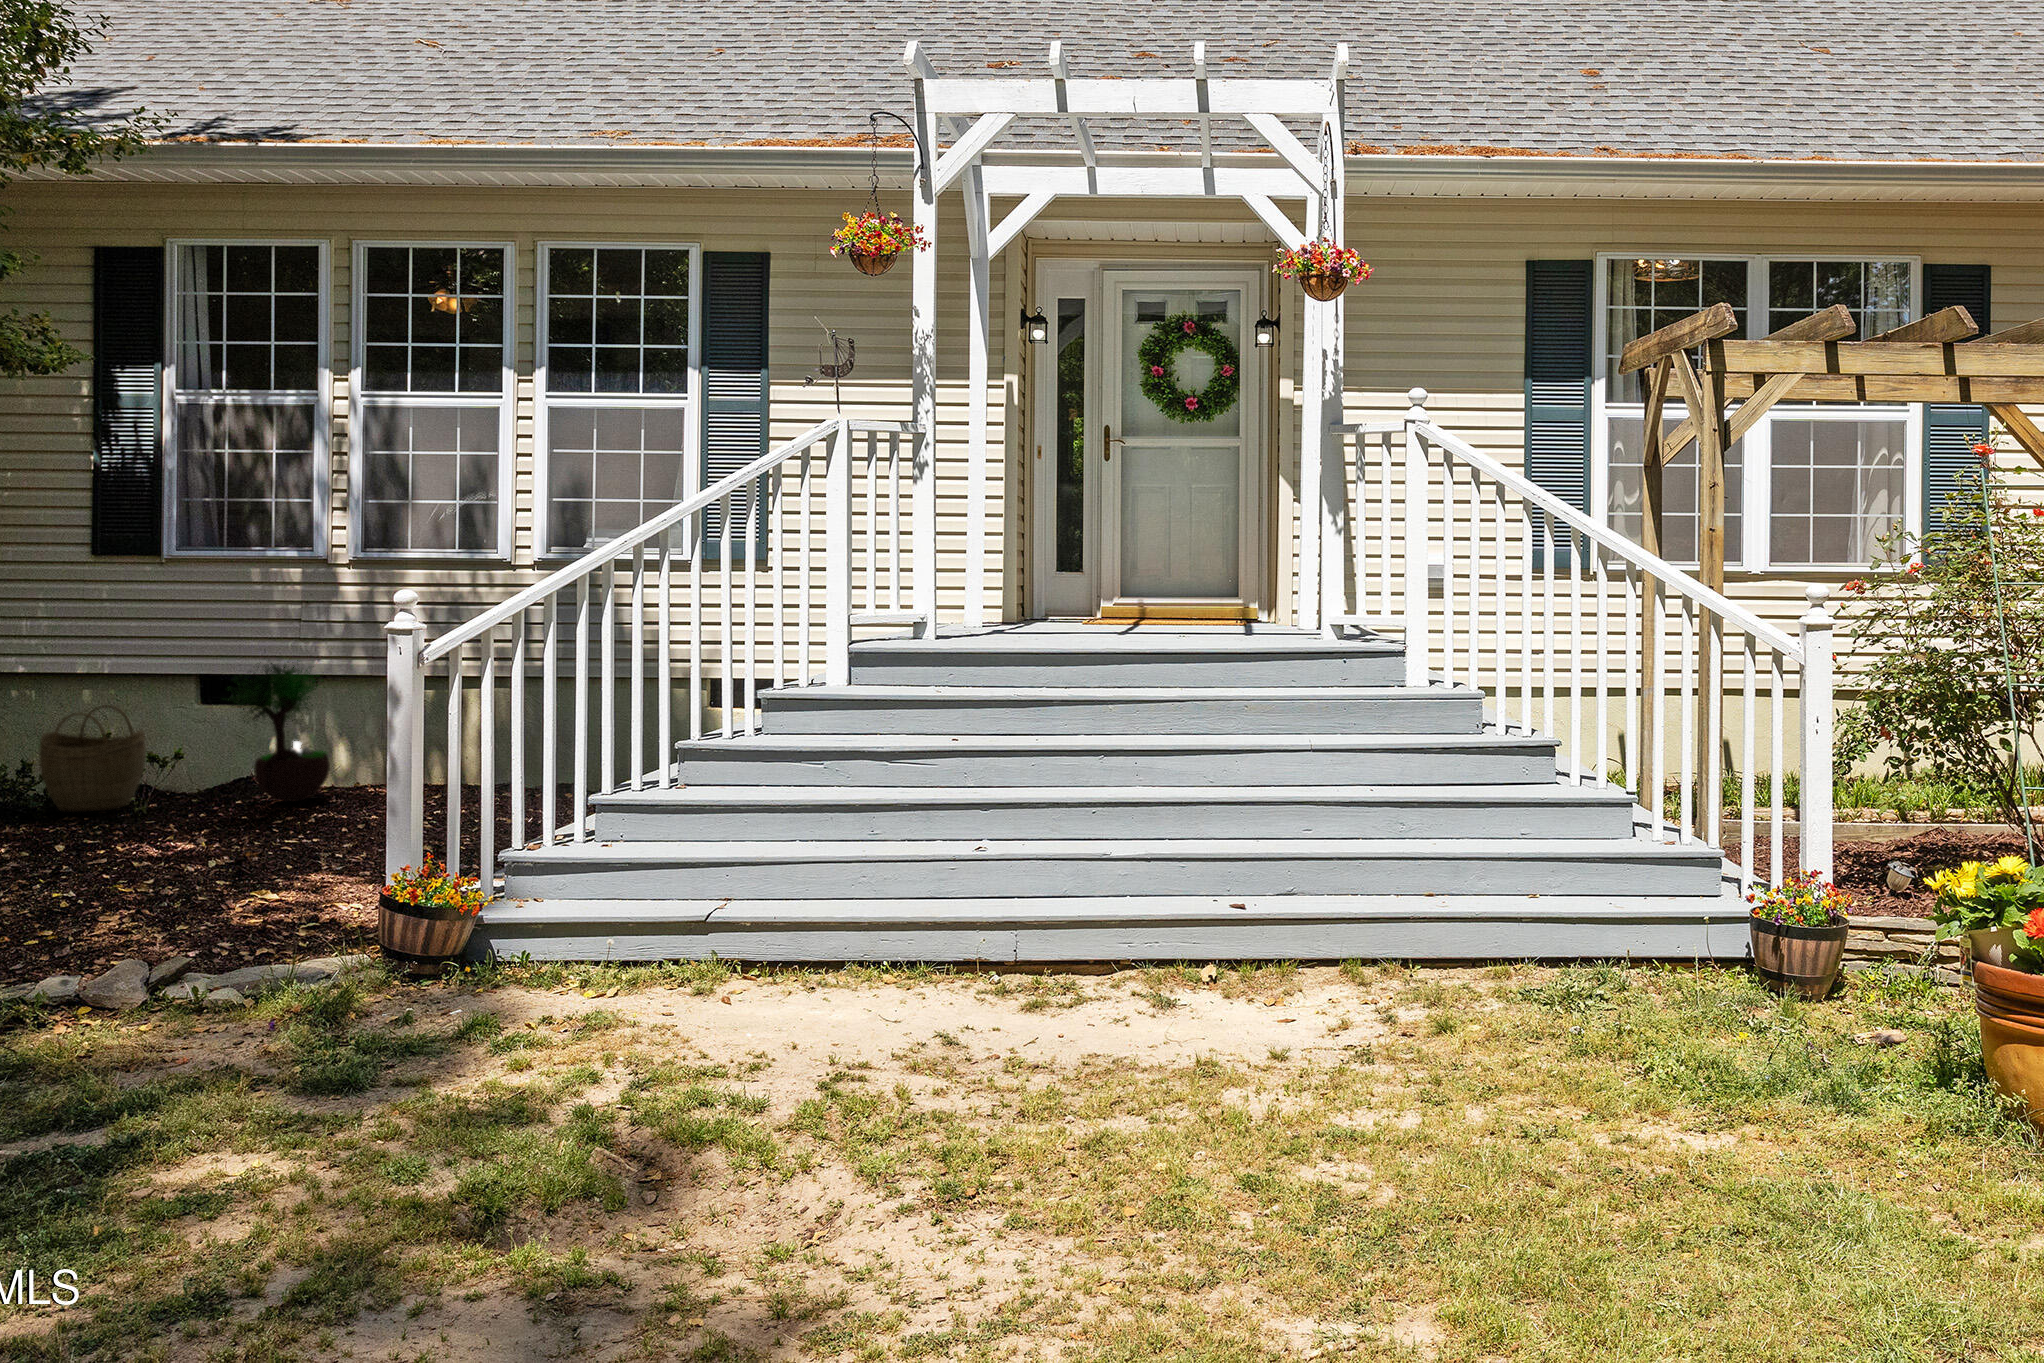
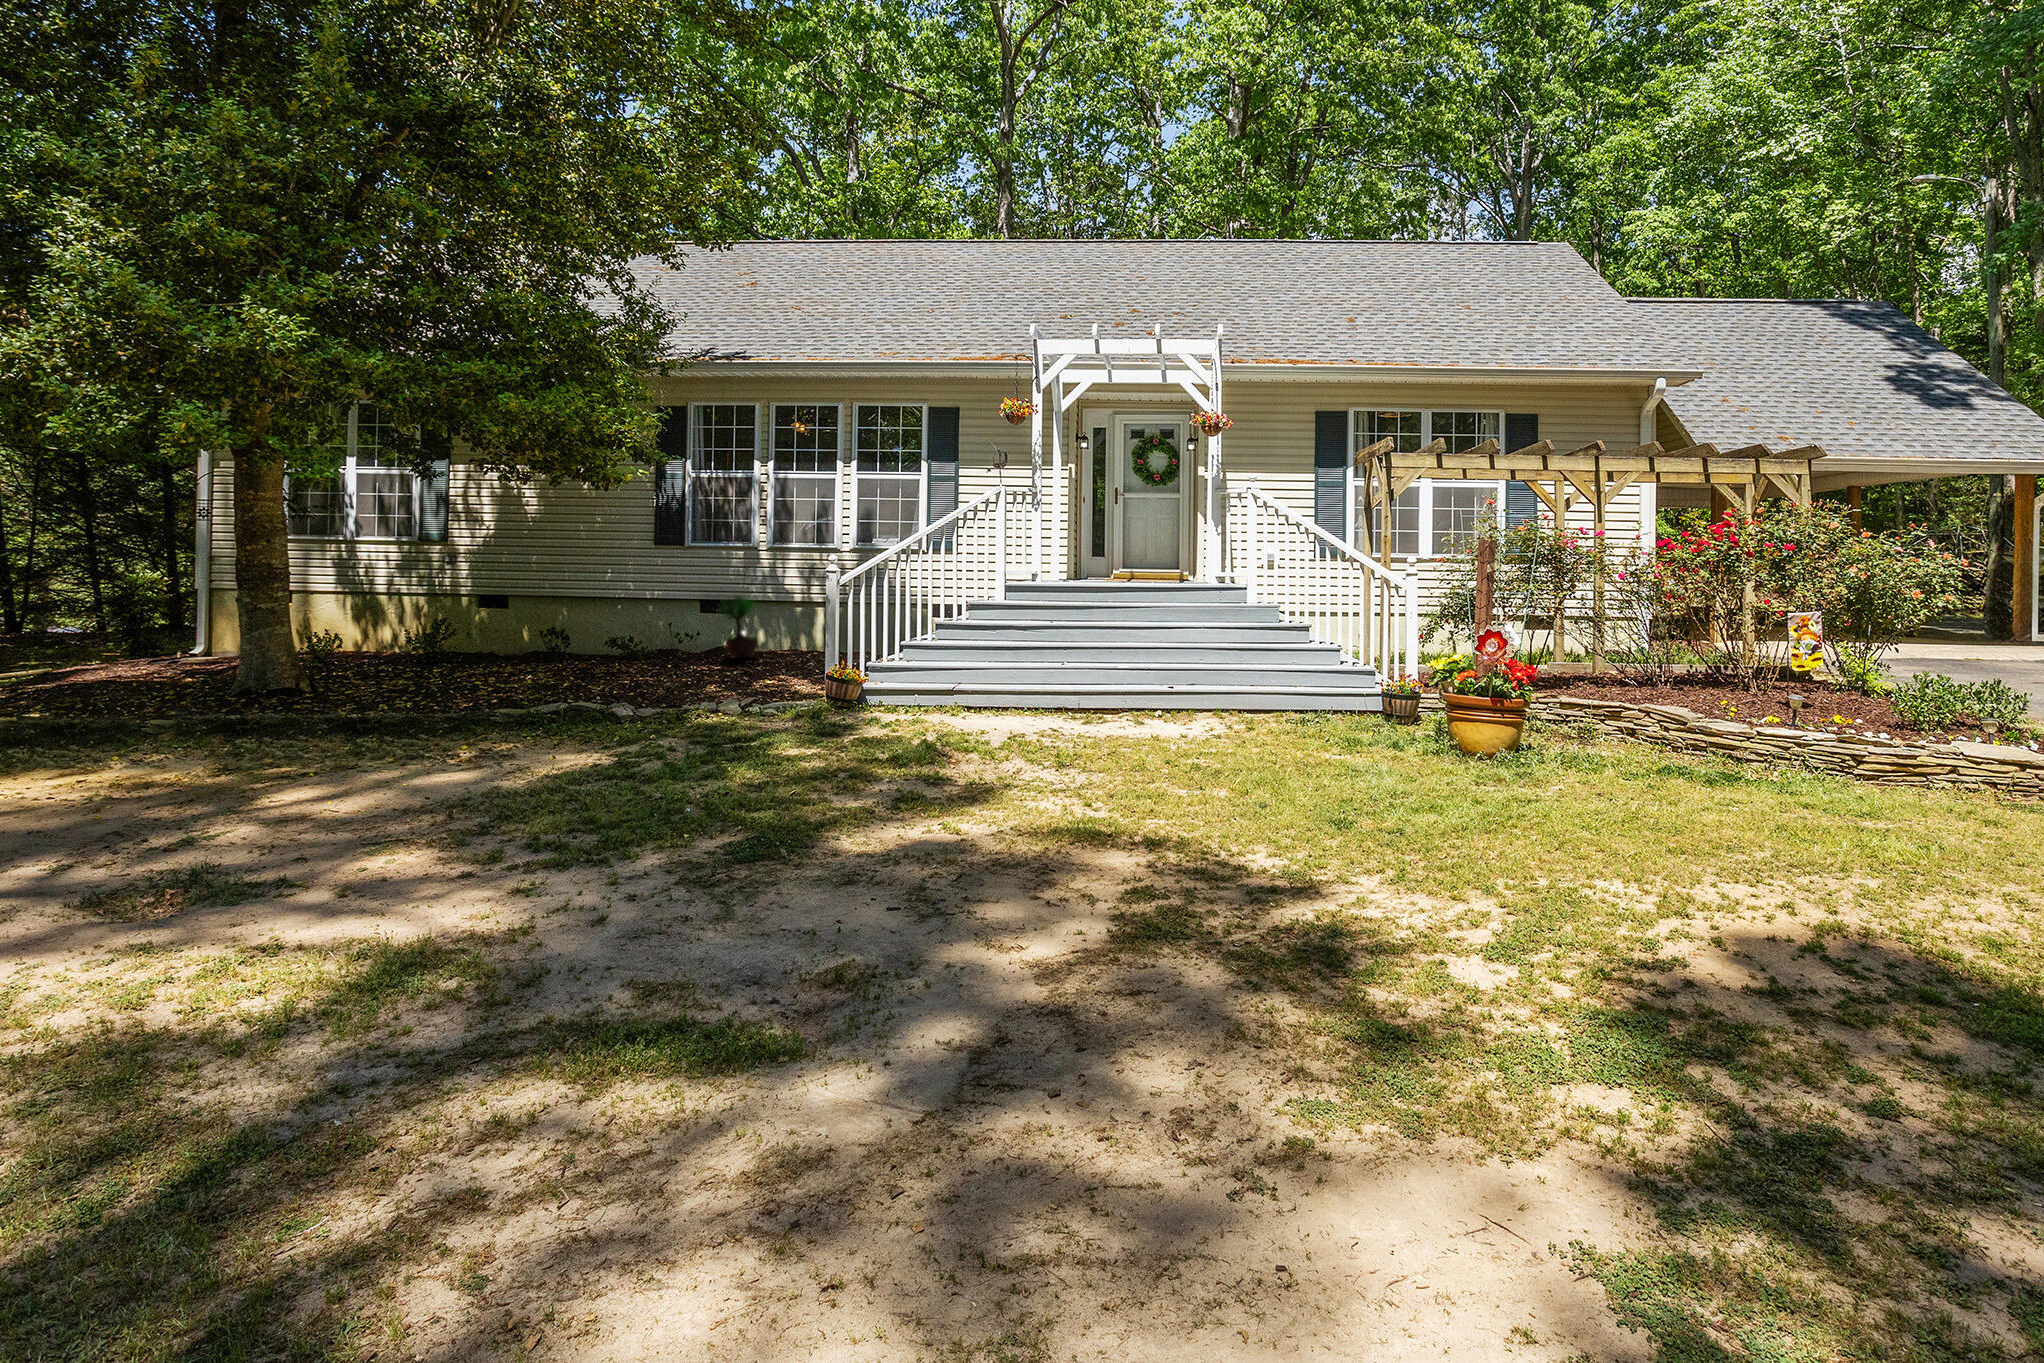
woven basket: present [40,705,146,812] -> none [635,613,678,660]

